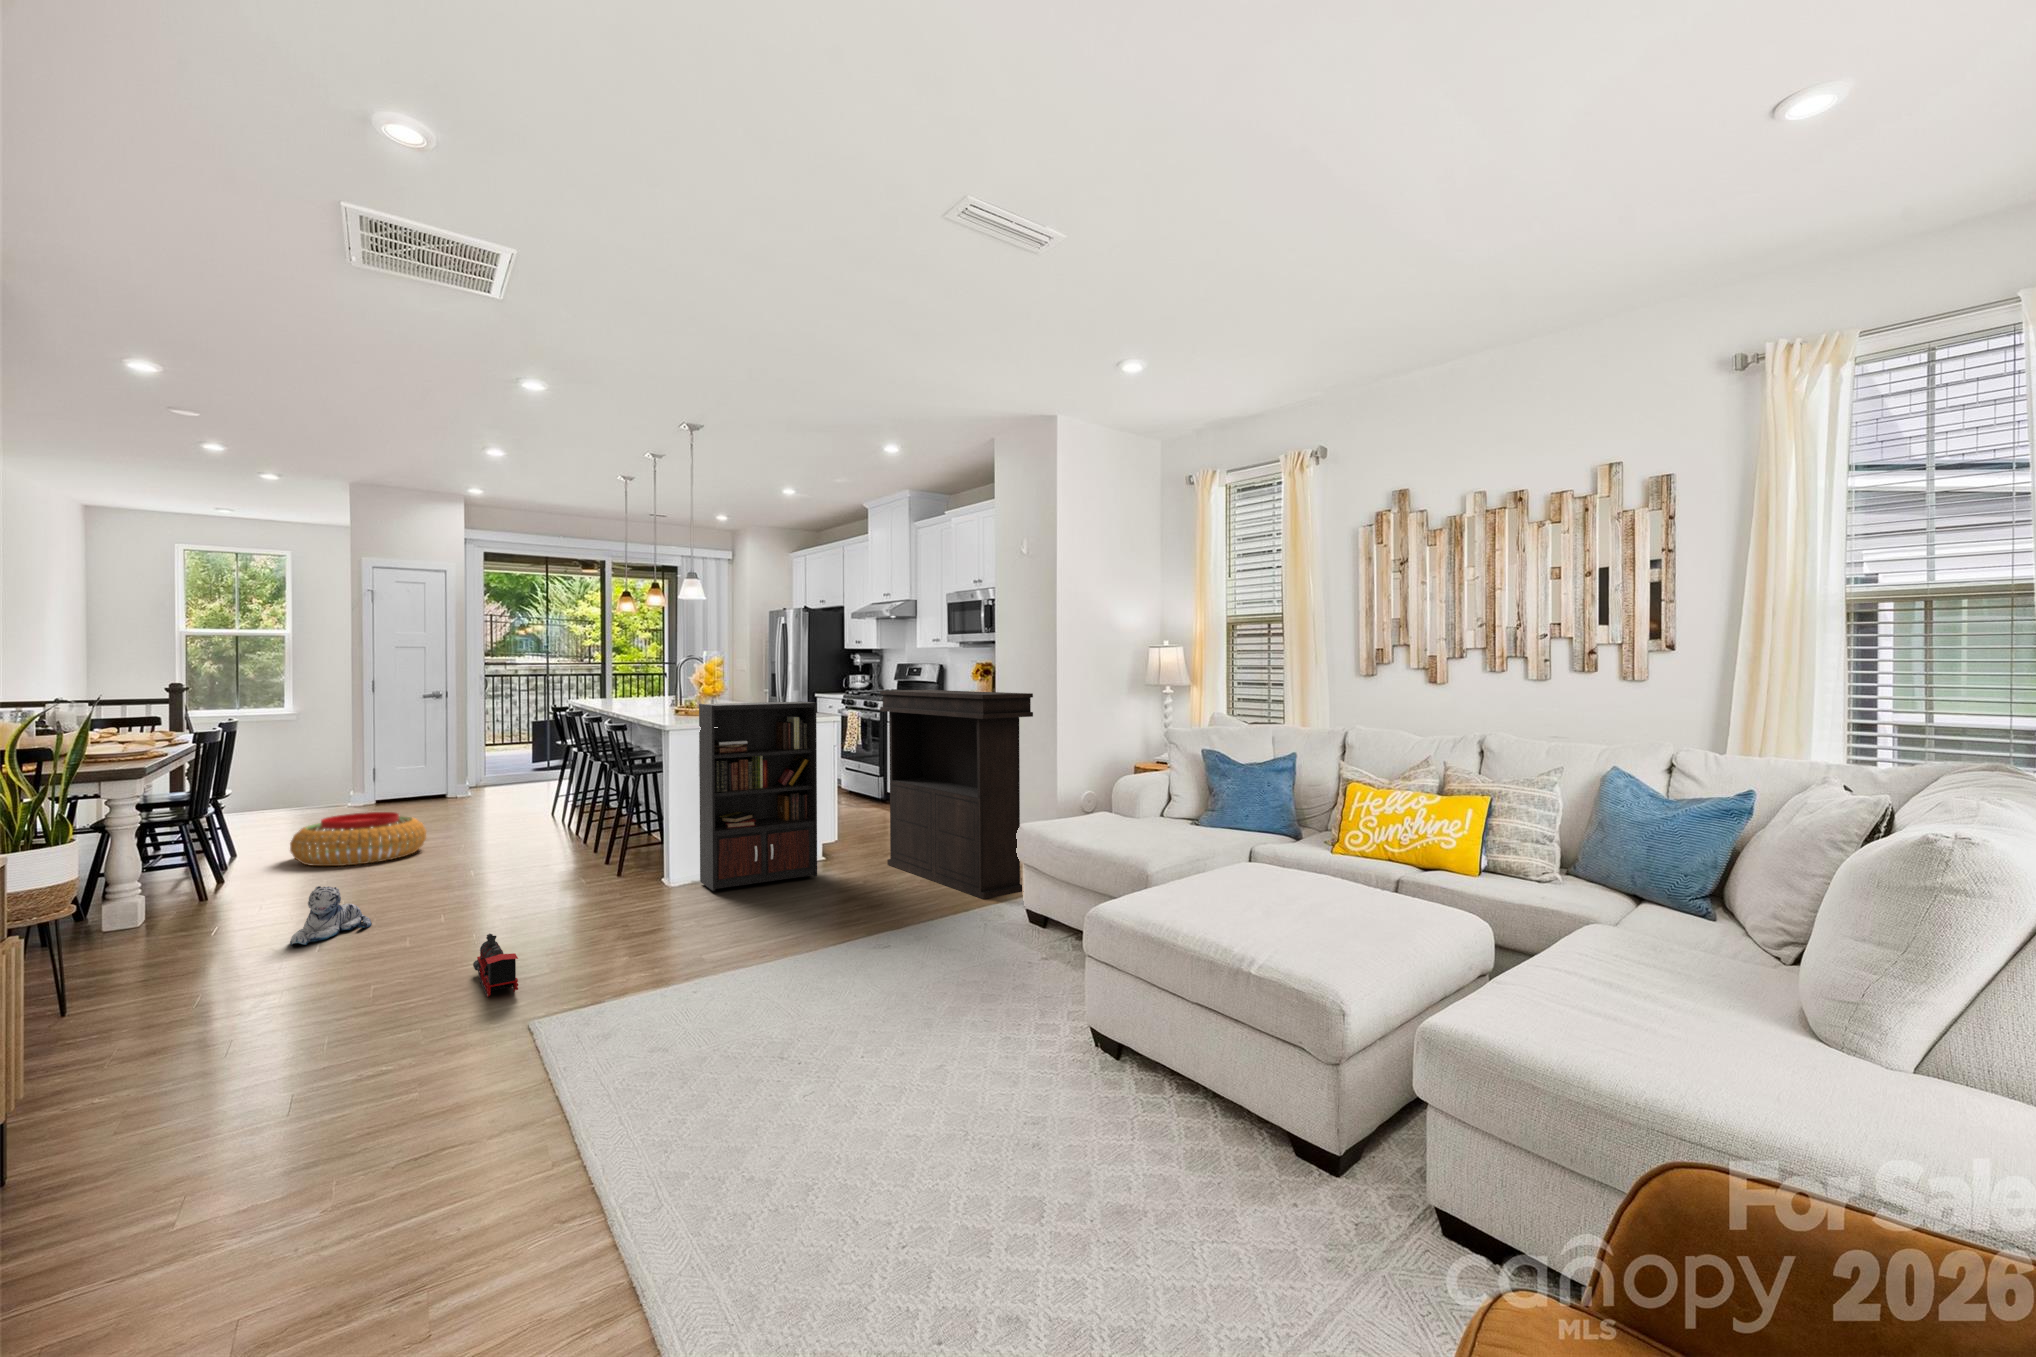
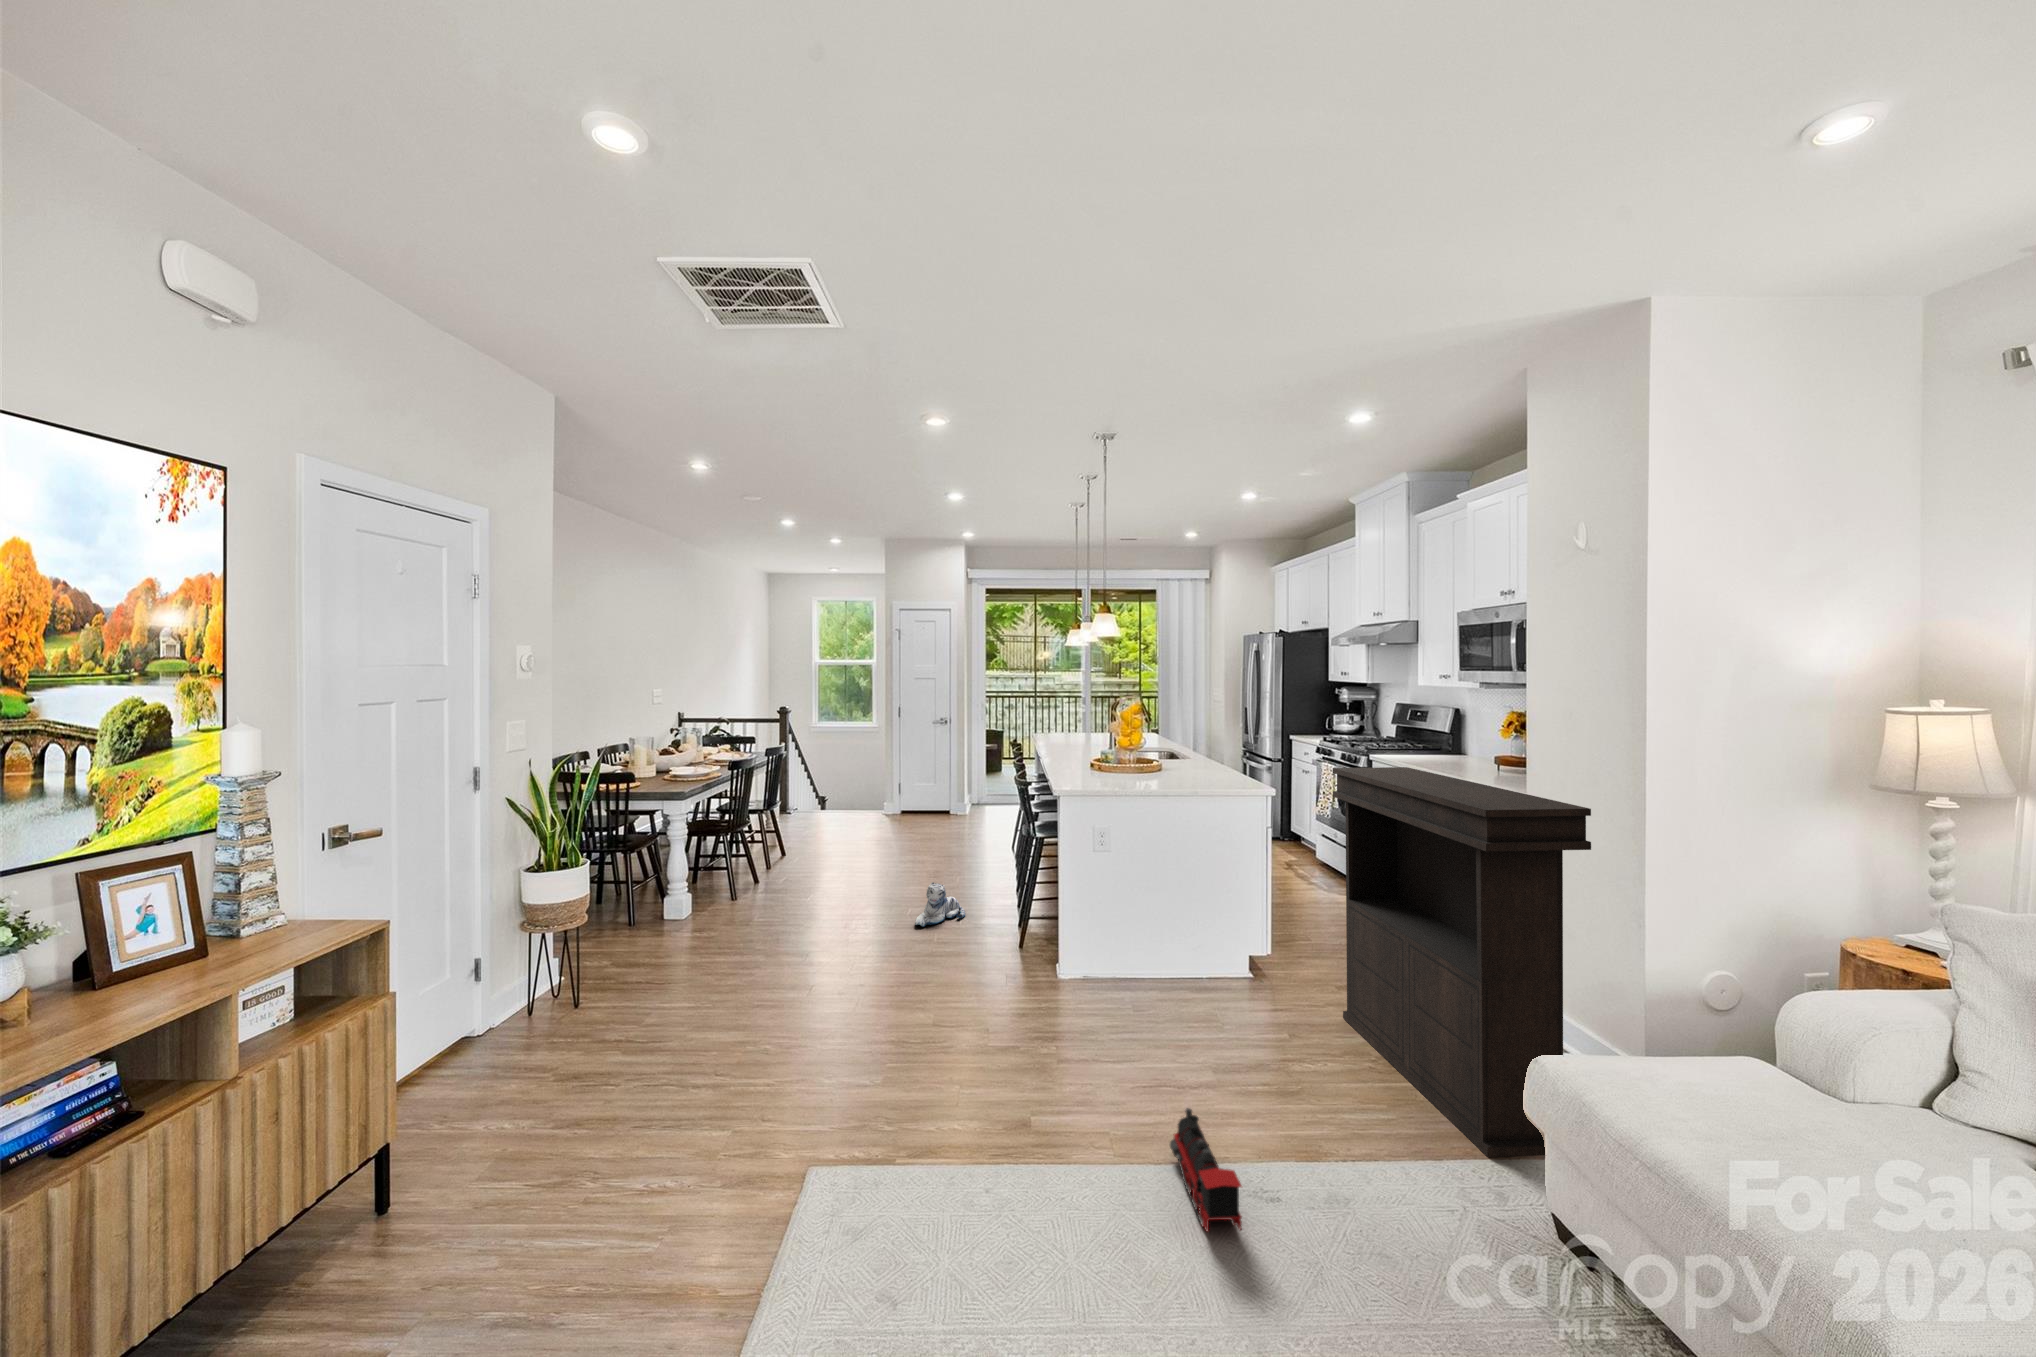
bookcase: present [699,701,817,891] -> none [1088,778,1247,1026]
pouf: present [290,812,426,866] -> none [779,846,885,900]
plush toy: present [290,886,372,946] -> present [915,882,965,927]
toy train: present [473,934,518,997] -> present [1170,1108,1242,1231]

